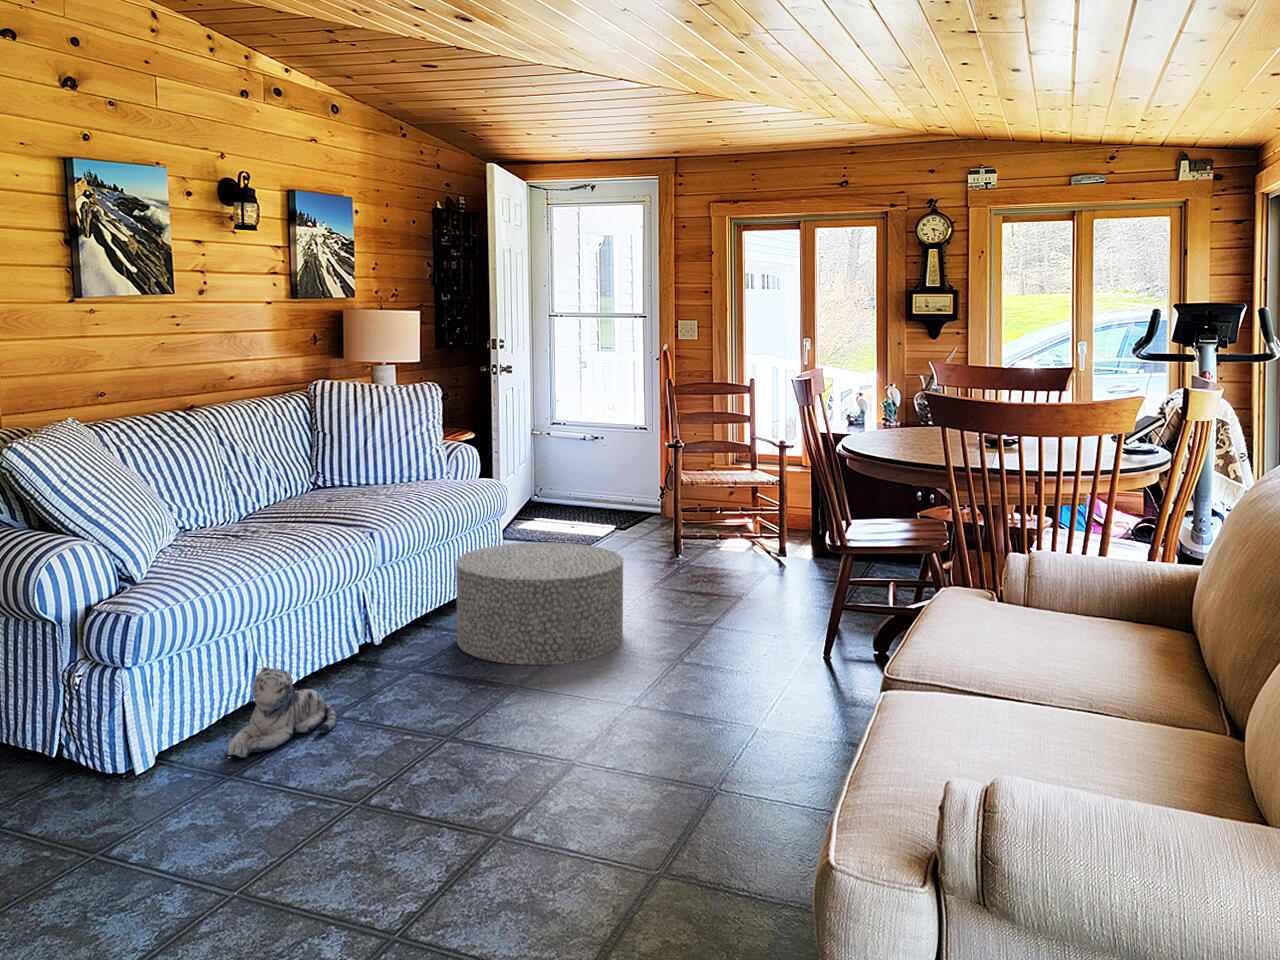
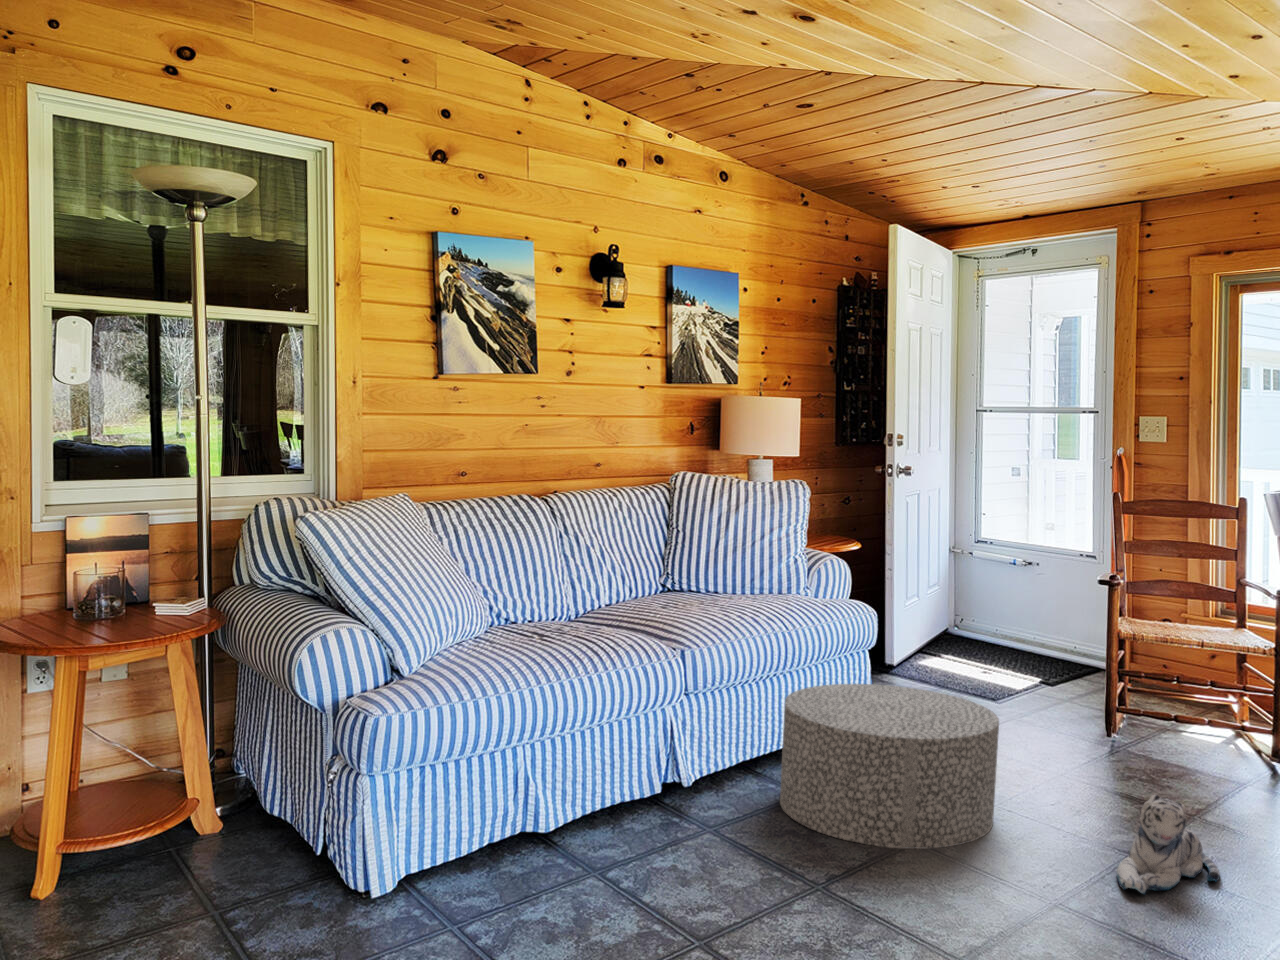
plush toy: present [227,667,337,757] -> present [1117,795,1220,894]

